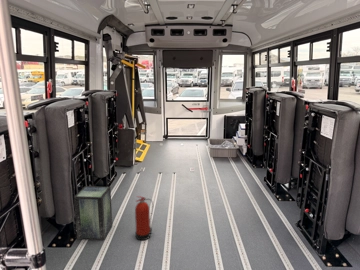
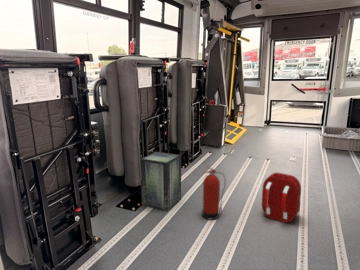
backpack: none [182,192,211,230] -> present [262,173,301,223]

